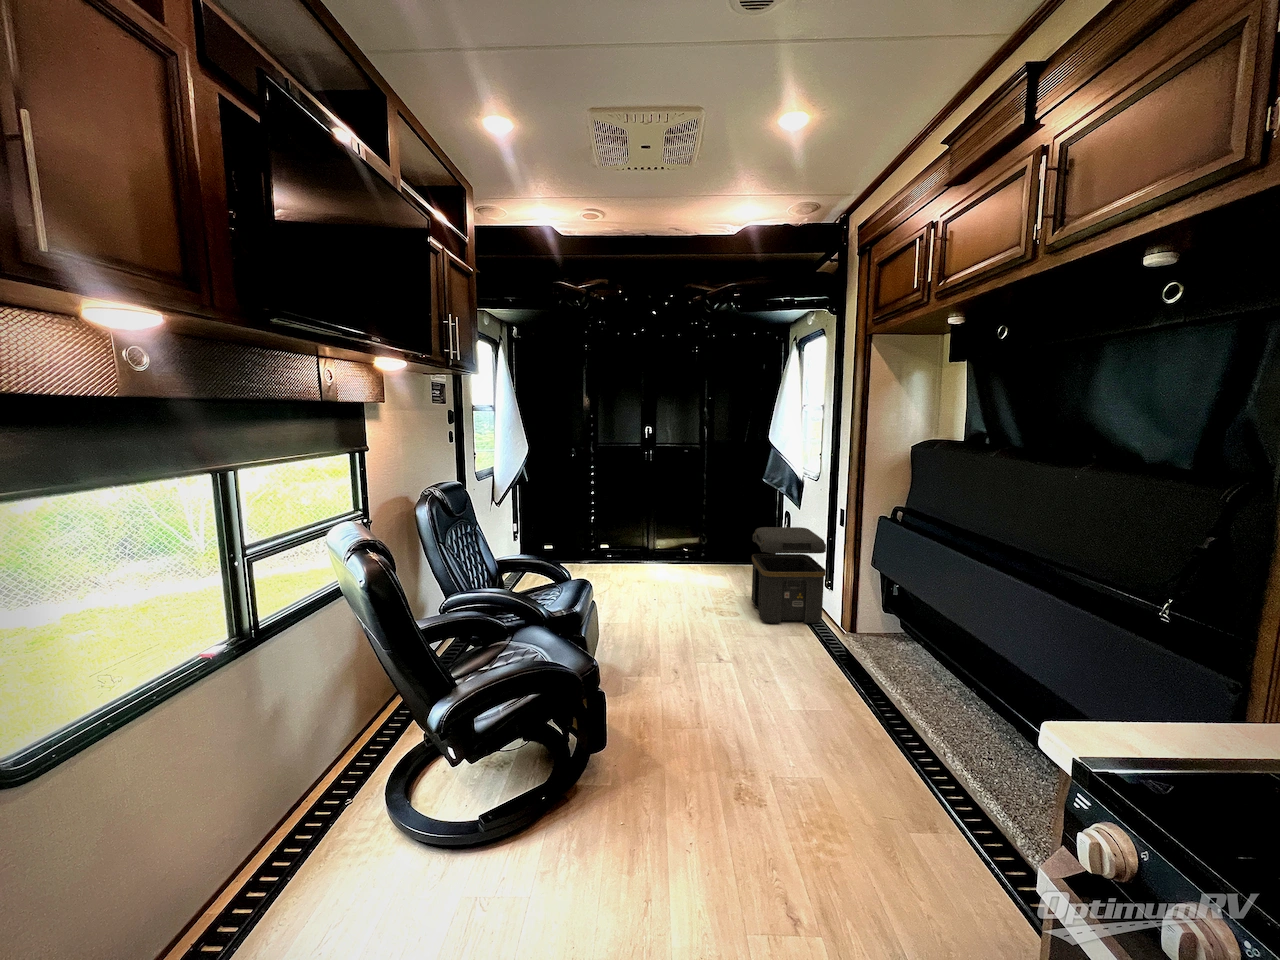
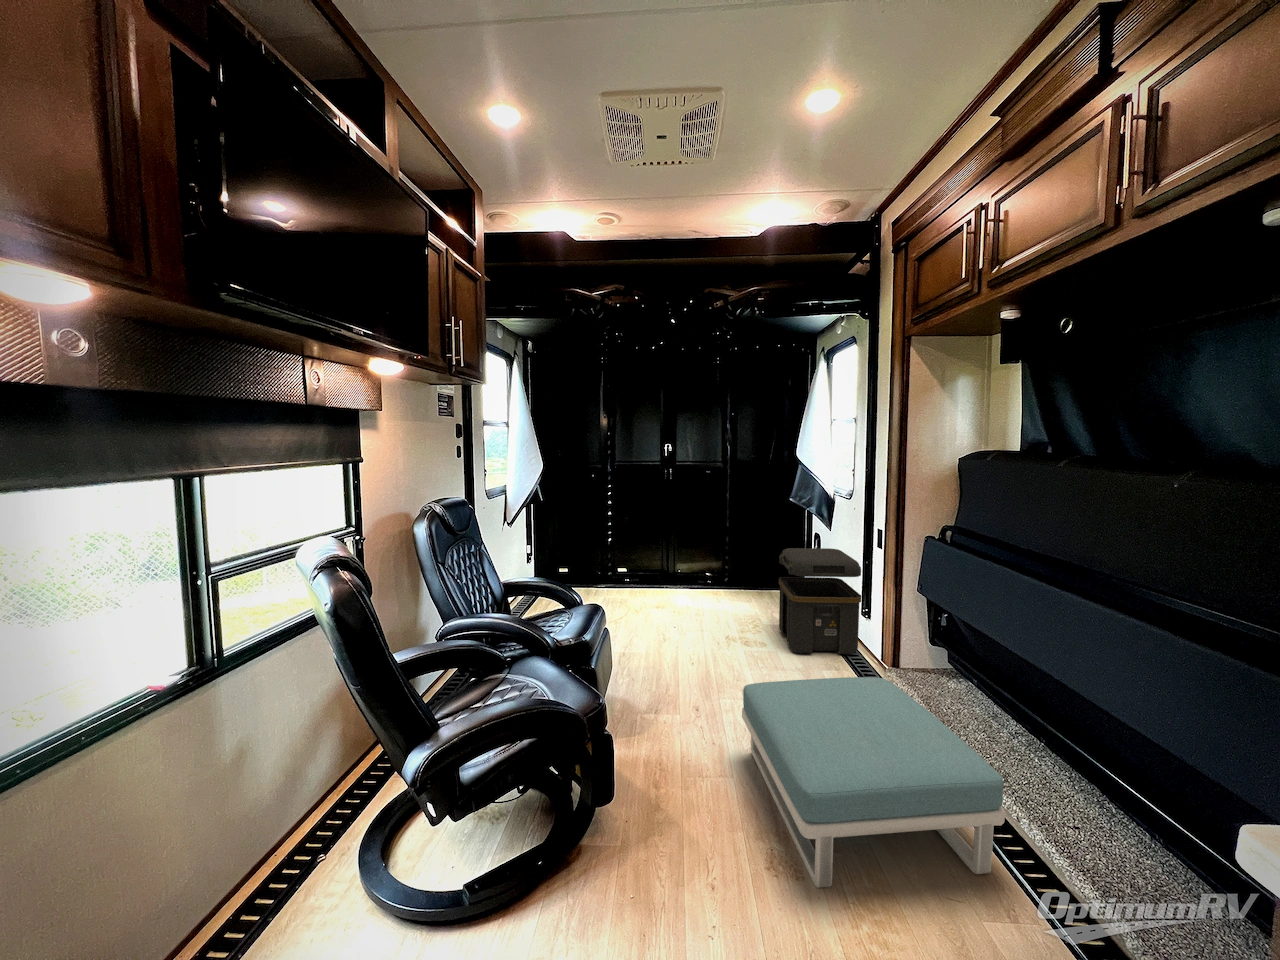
footstool: none [716,641,929,808] -> present [742,677,1005,888]

